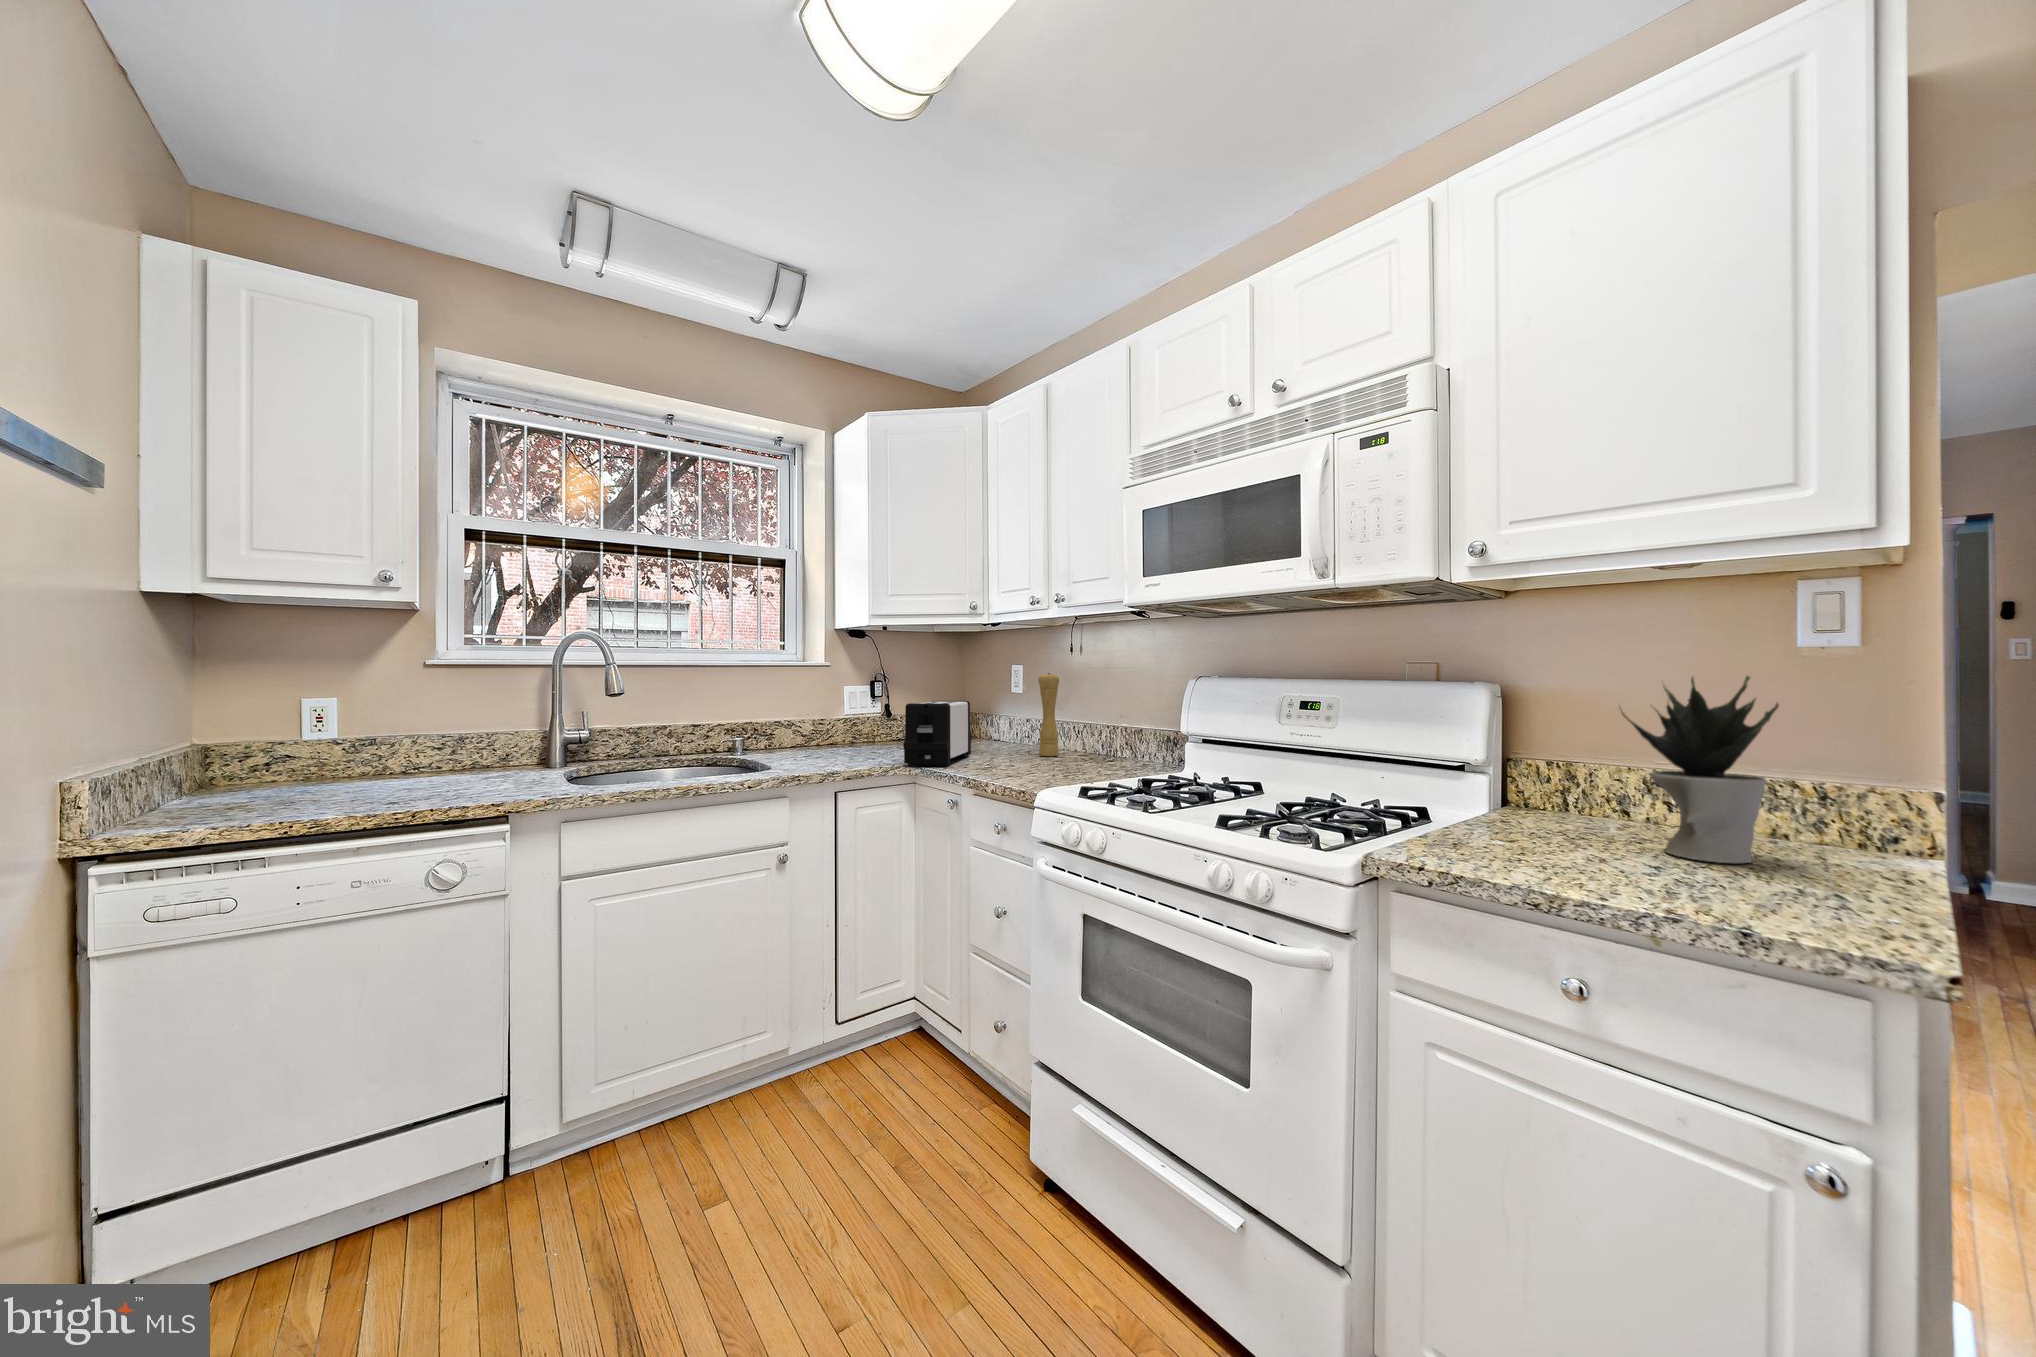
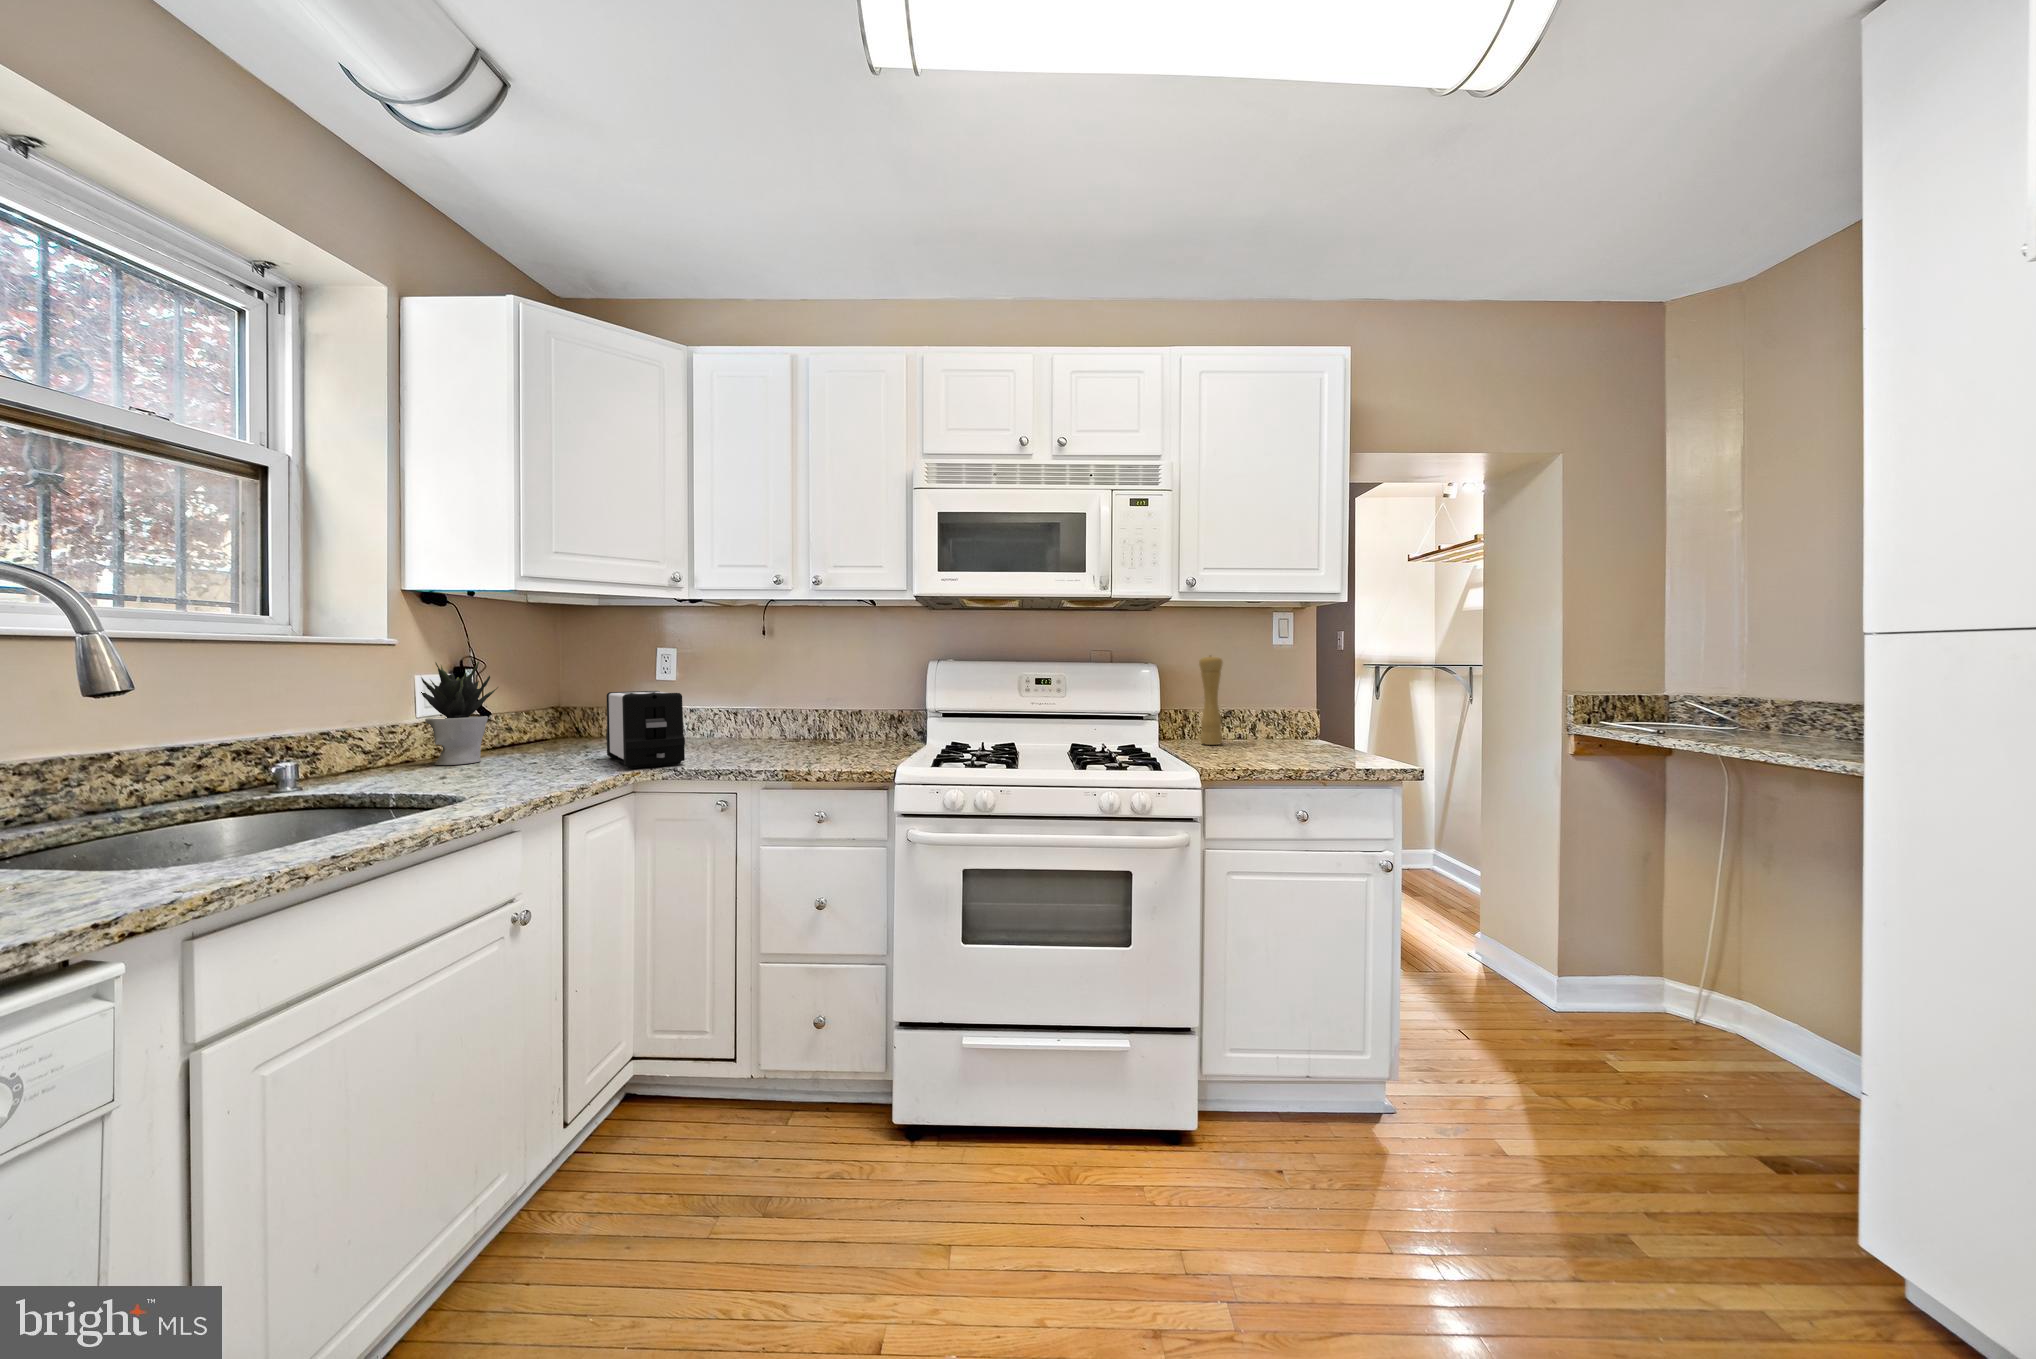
pepper mill: present [1038,673,1059,756] -> present [1199,656,1223,745]
potted plant: present [1622,676,1779,863] -> present [421,661,498,765]

